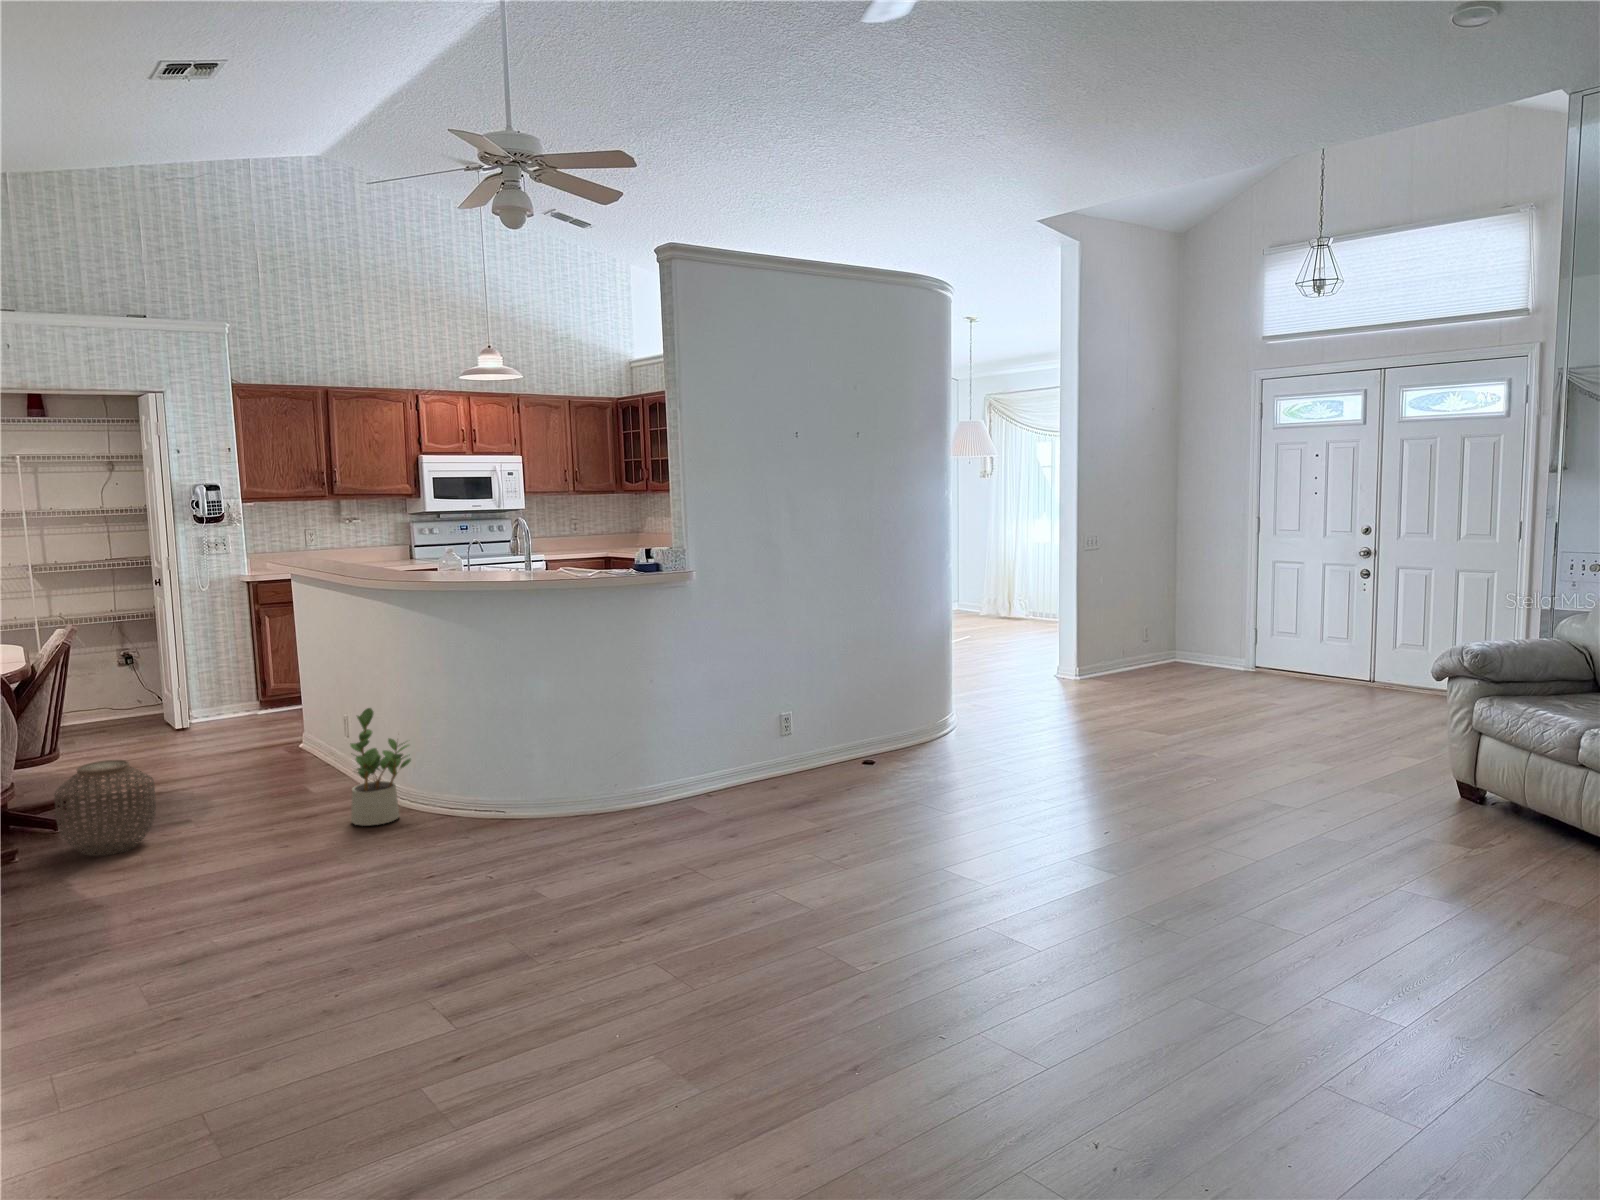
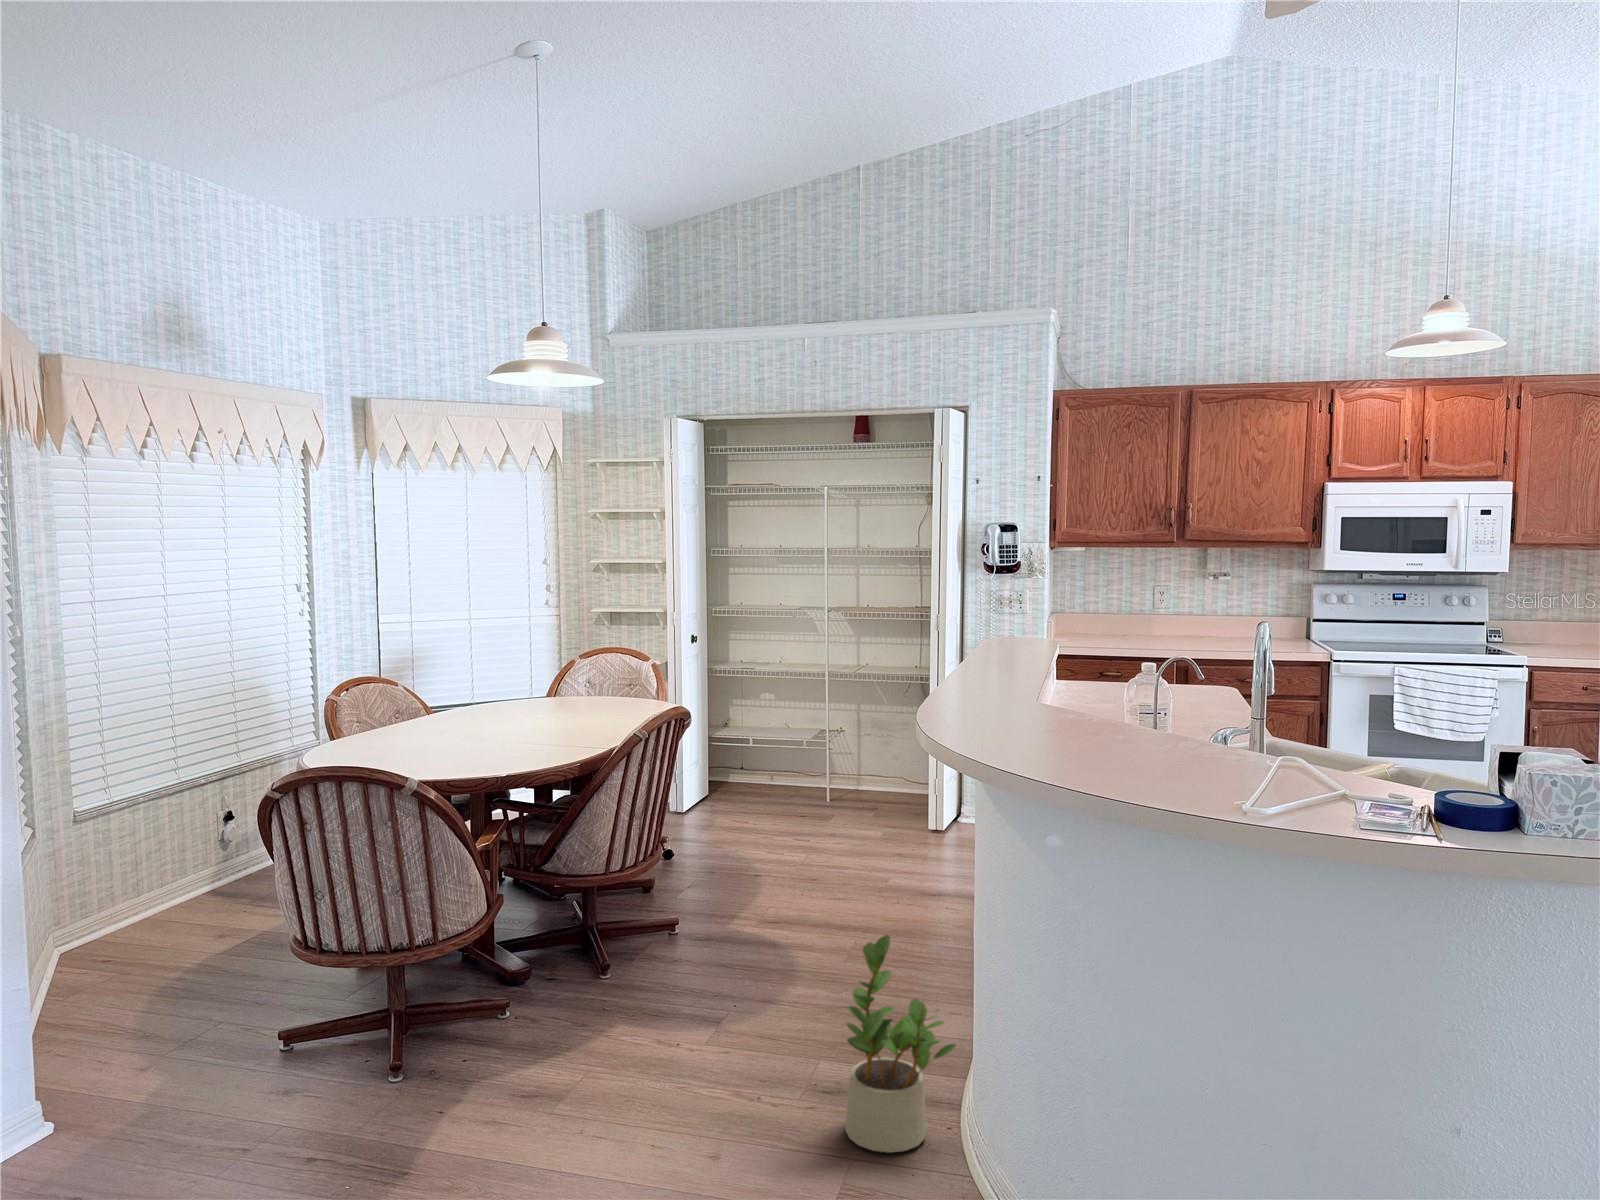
woven basket: present [54,760,156,856] -> none [549,900,663,1037]

